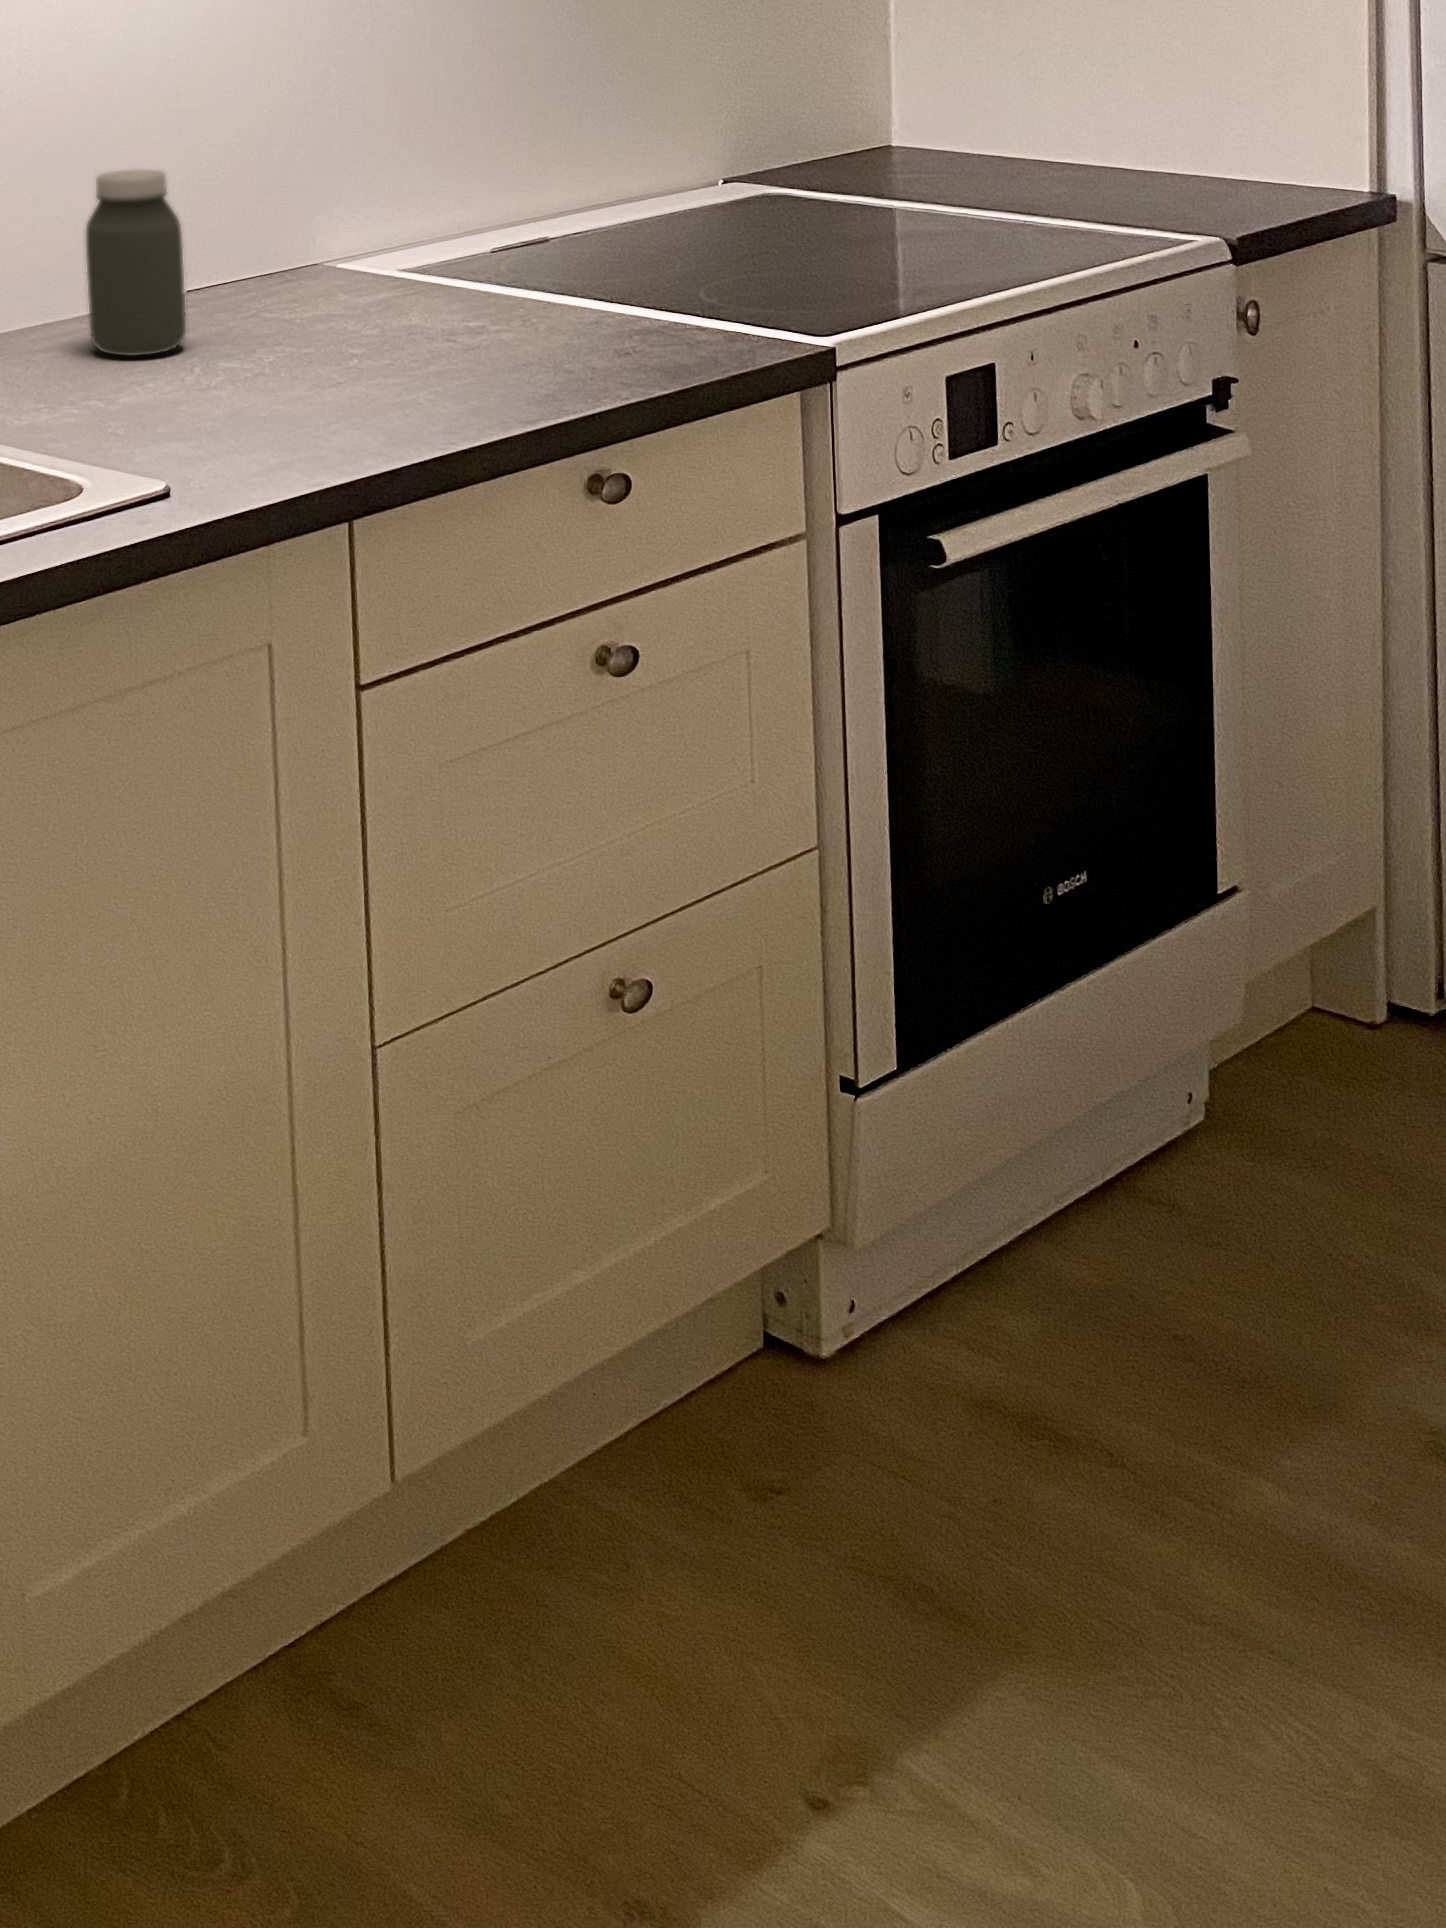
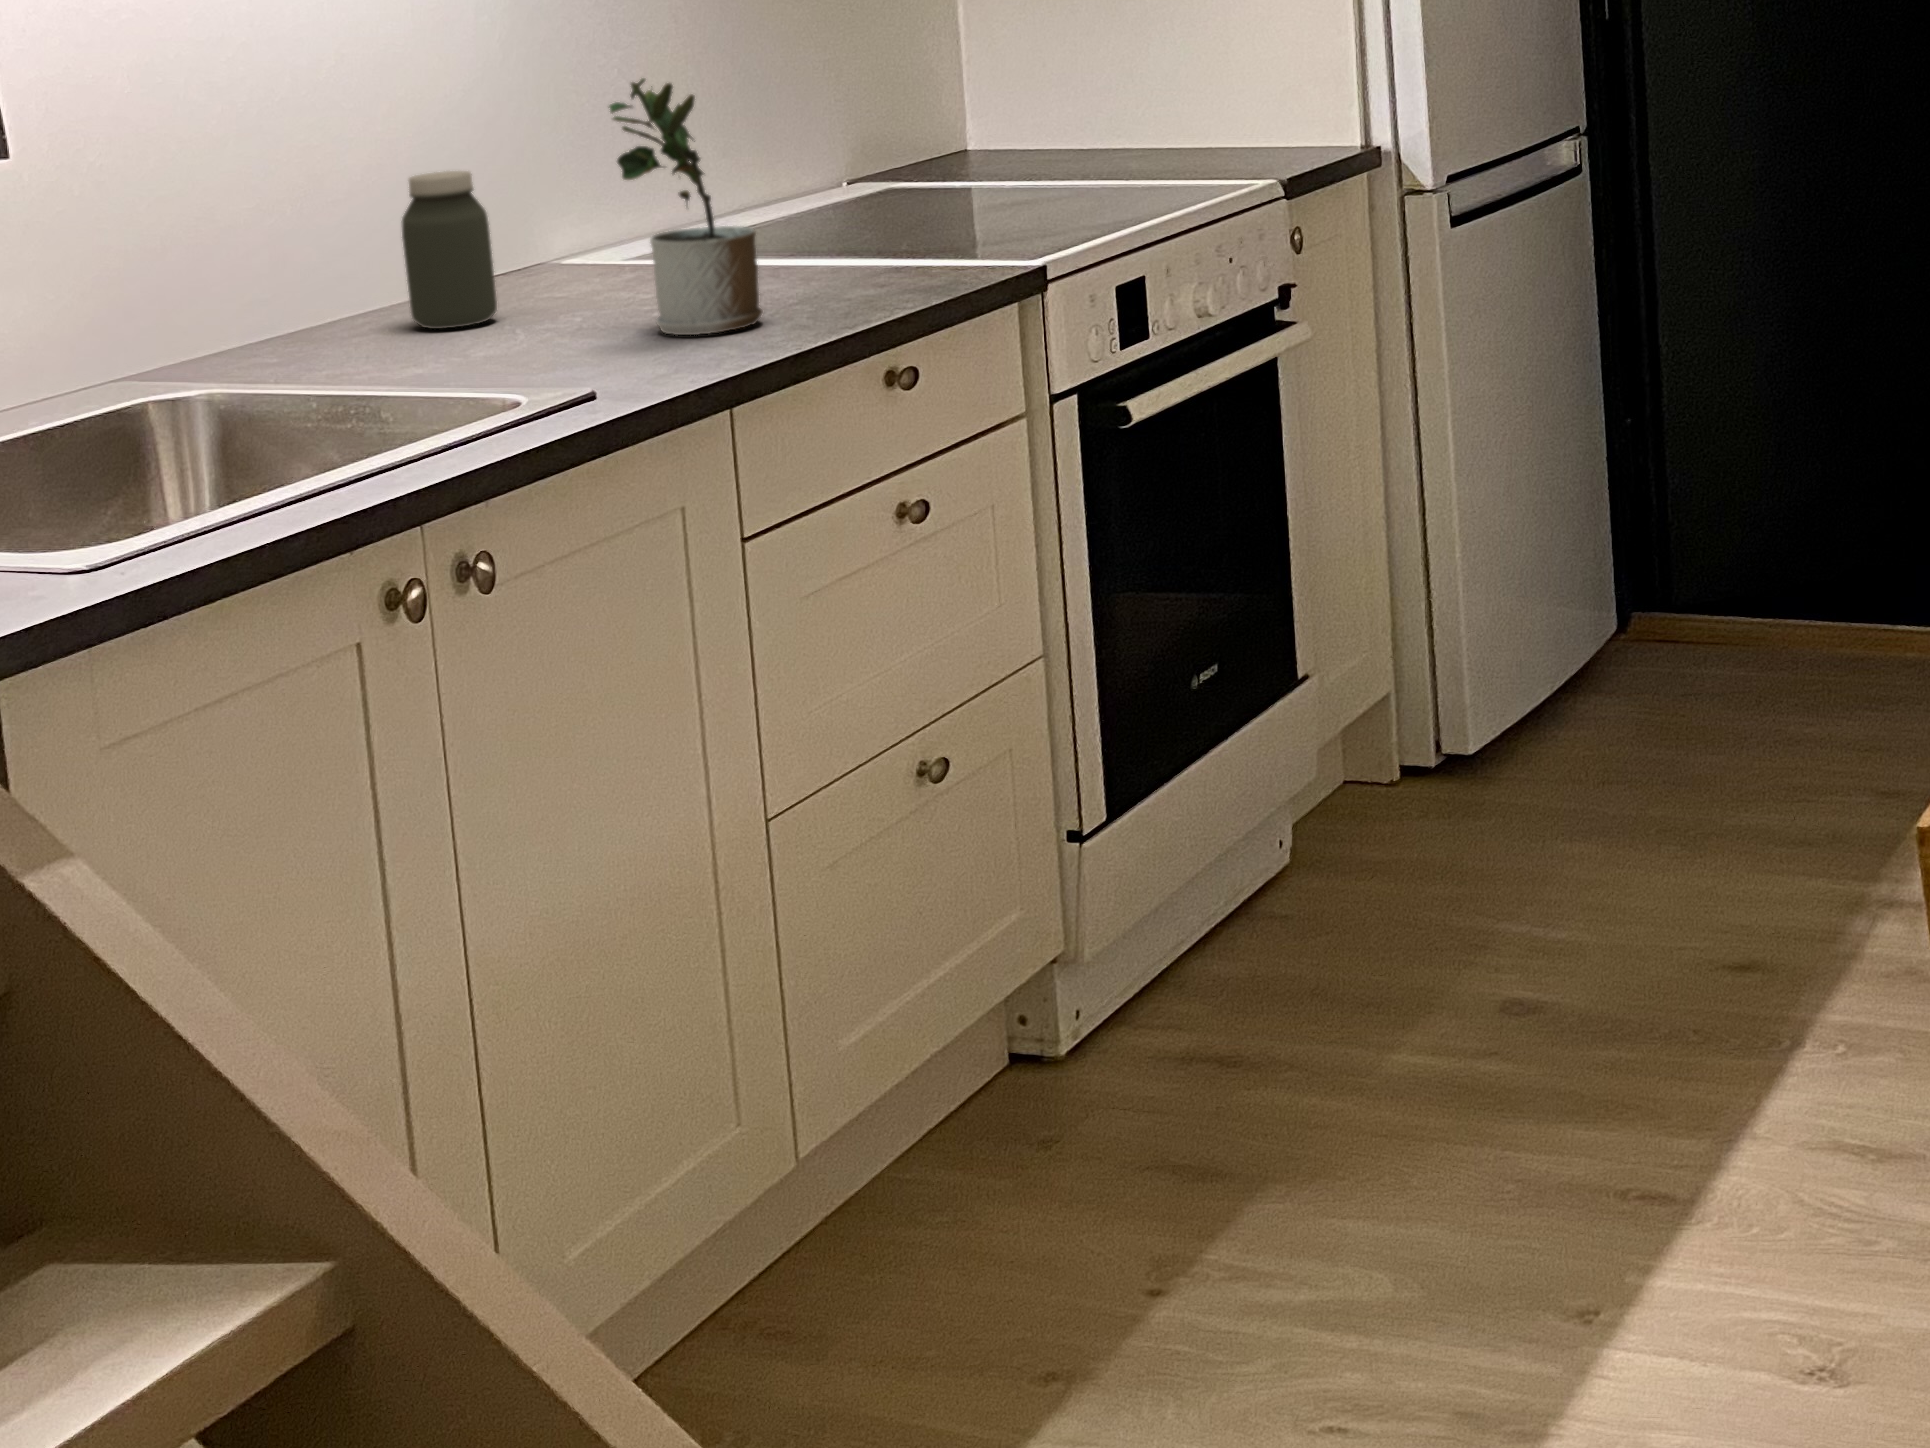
potted plant: none [272,85,453,408] -> present [609,78,762,335]

